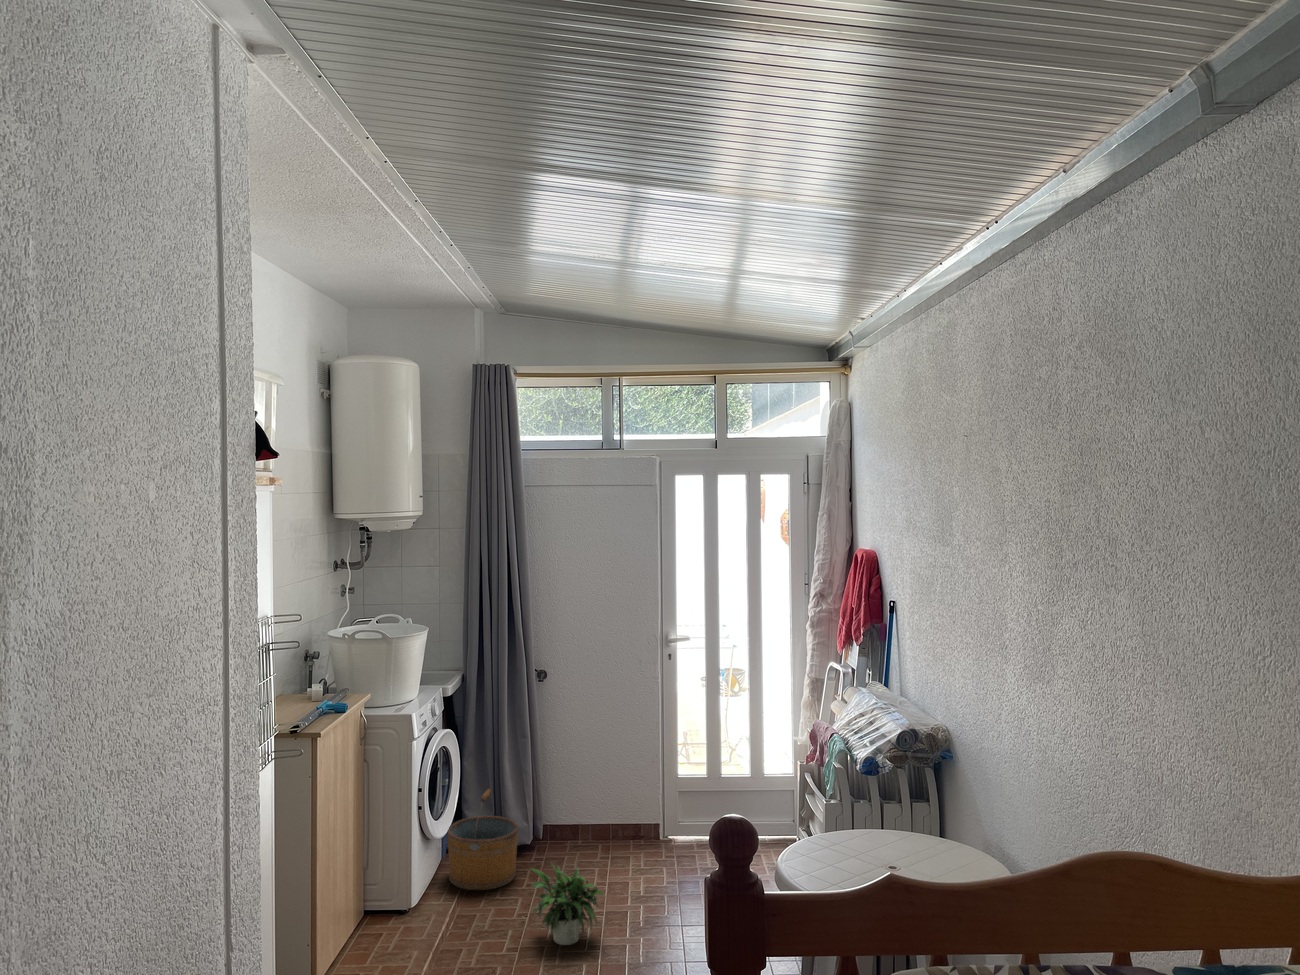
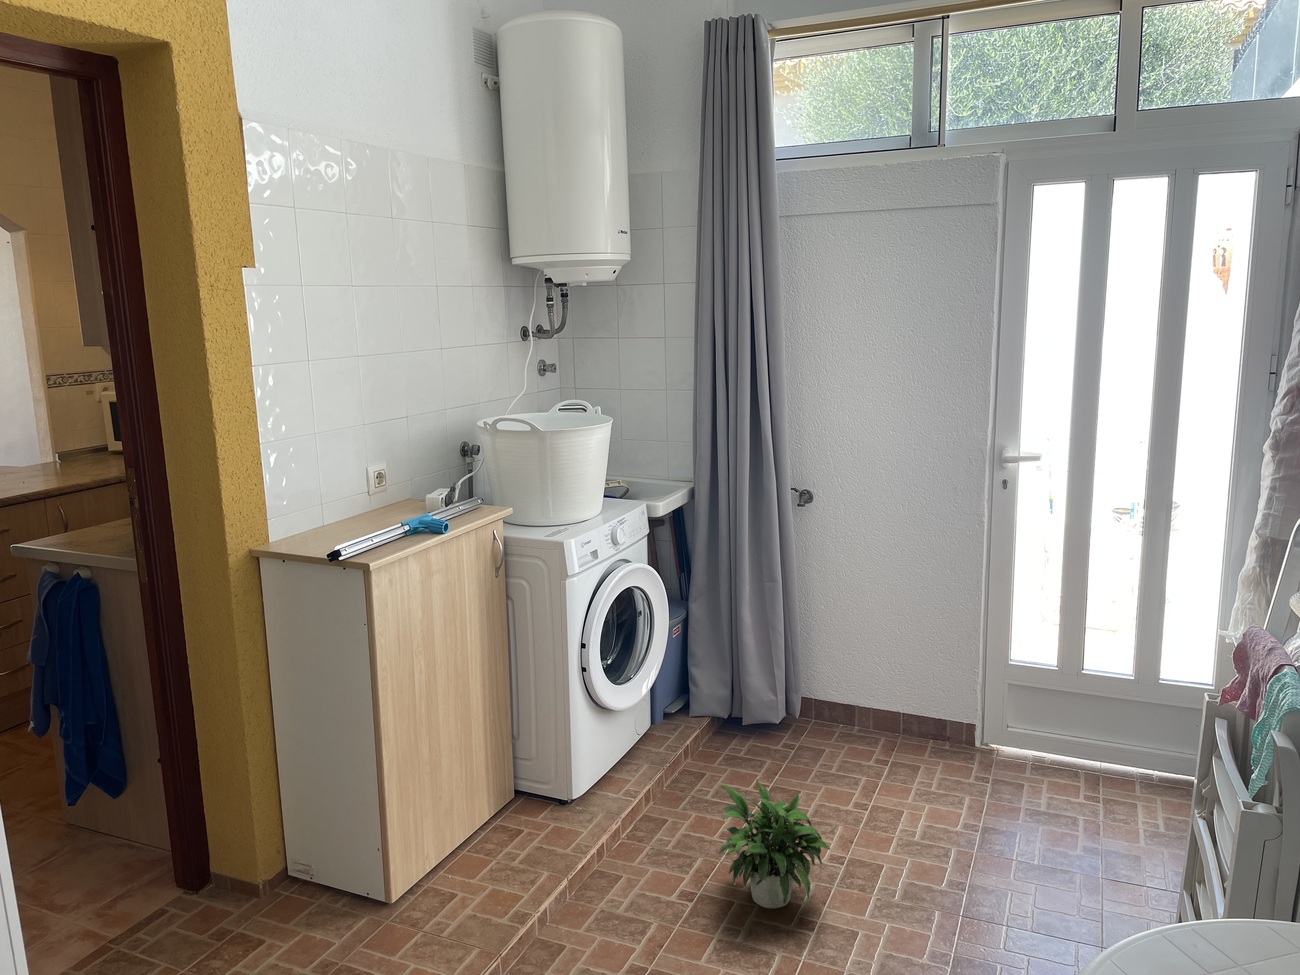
bucket: present [448,789,518,890] -> none [655,647,751,782]

